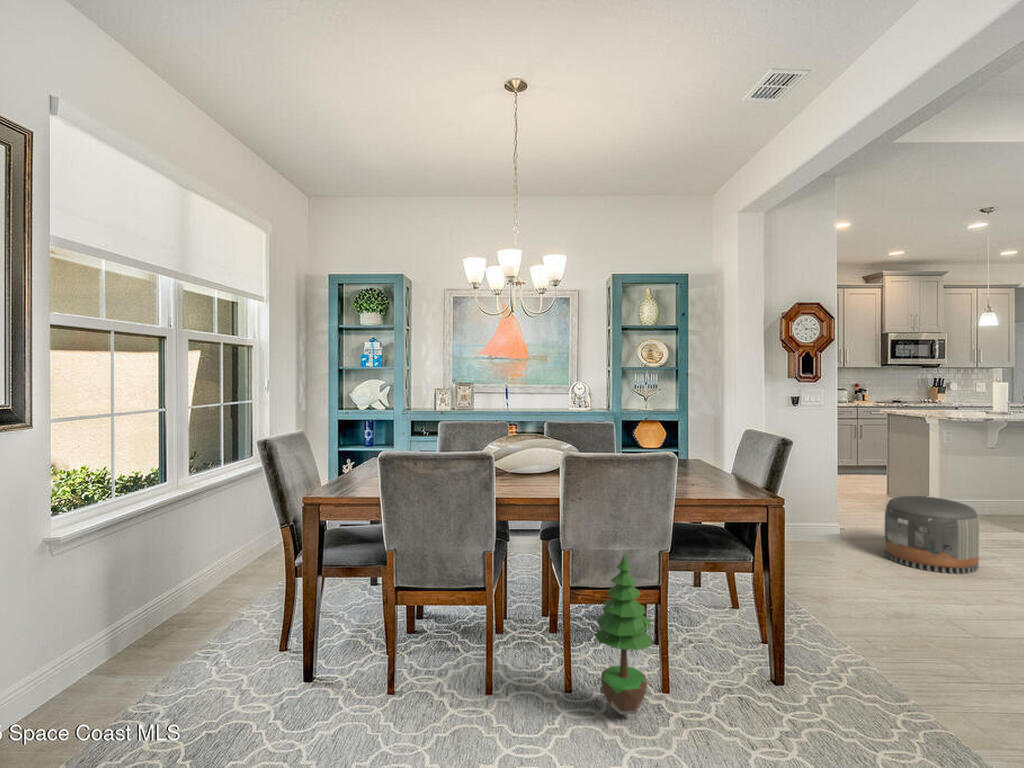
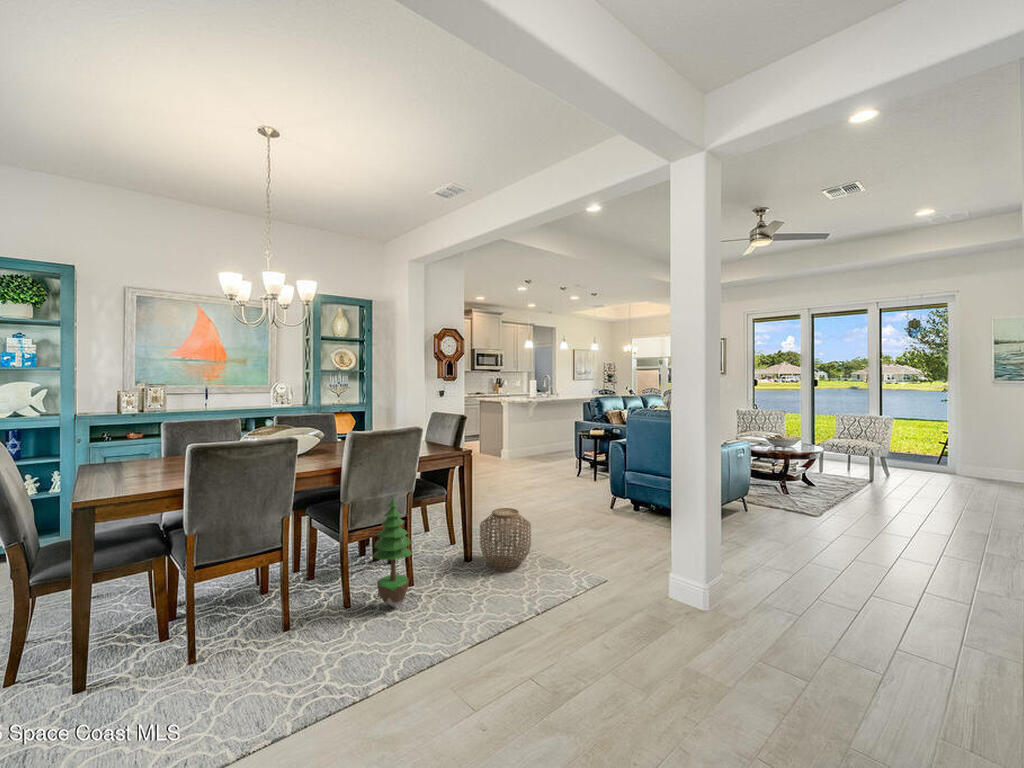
pouf: present [884,496,979,574] -> none [493,449,538,491]
woven basket: none [793,606,896,720] -> present [480,508,531,569]

